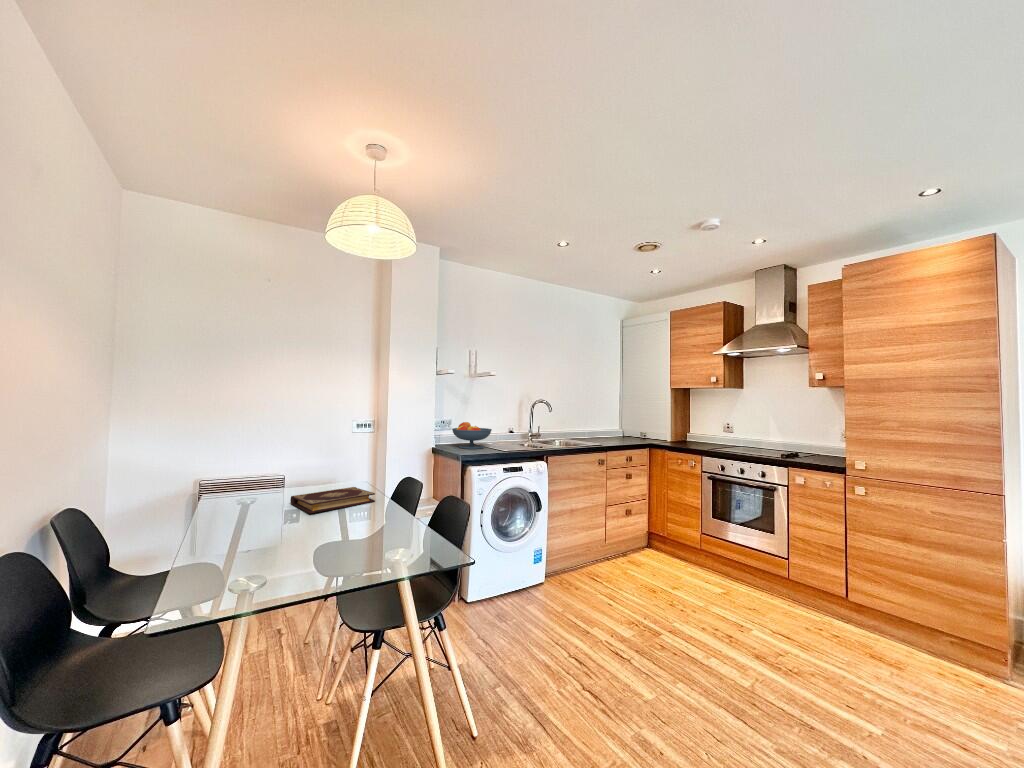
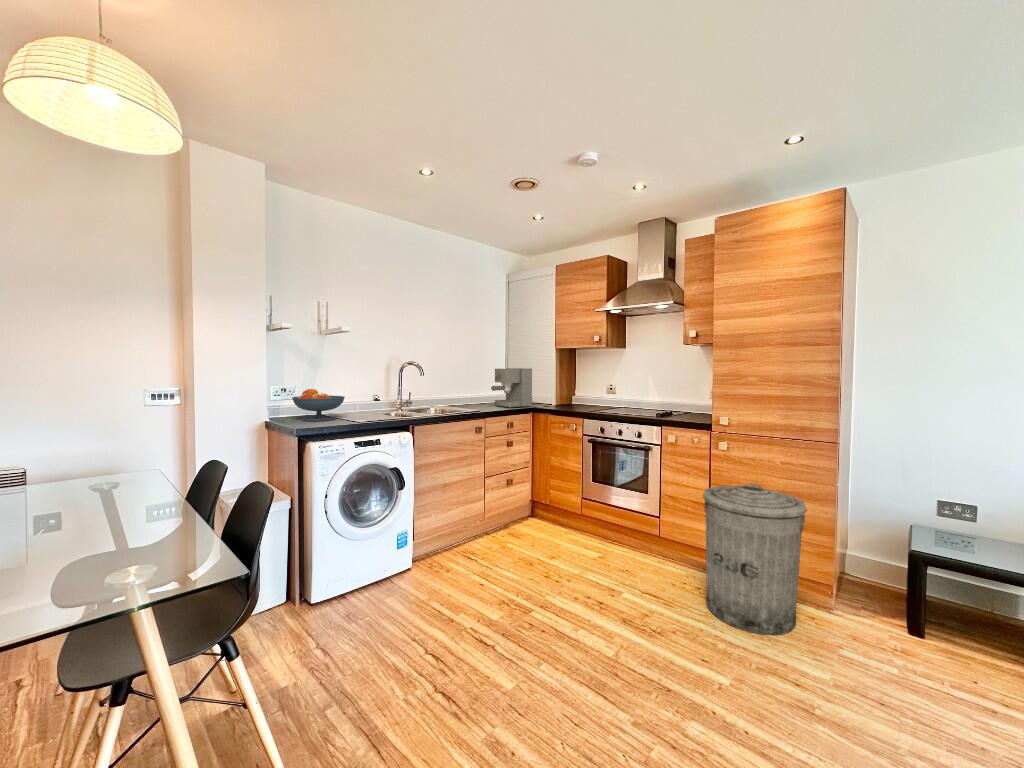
coffee maker: none [611,406,649,443] -> present [491,368,532,408]
book: present [290,487,375,513] -> none [24,477,167,520]
trash can: none [839,530,966,695] -> present [703,483,807,635]

